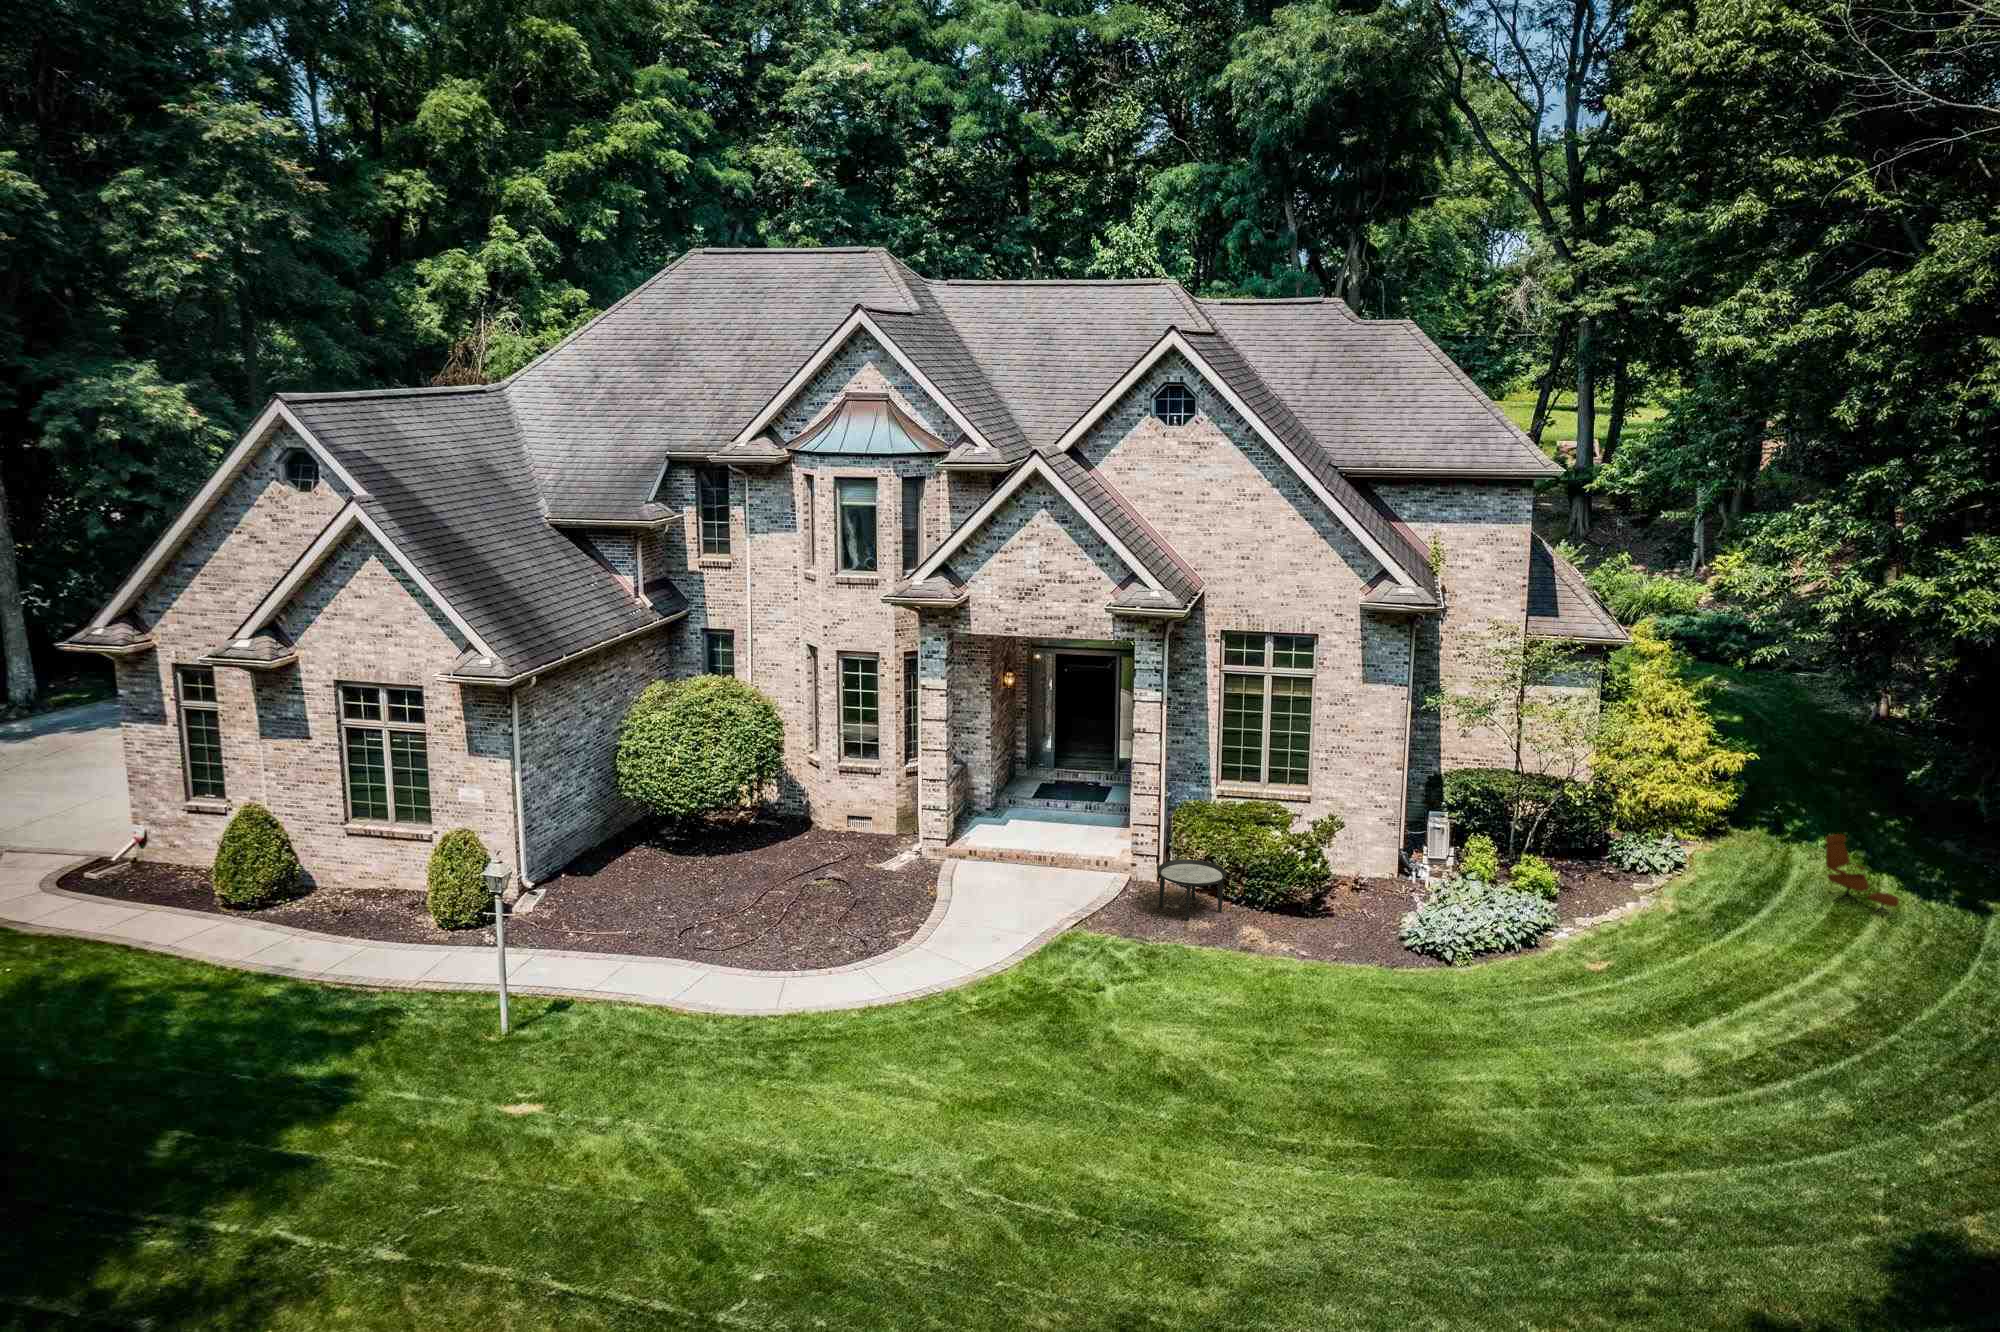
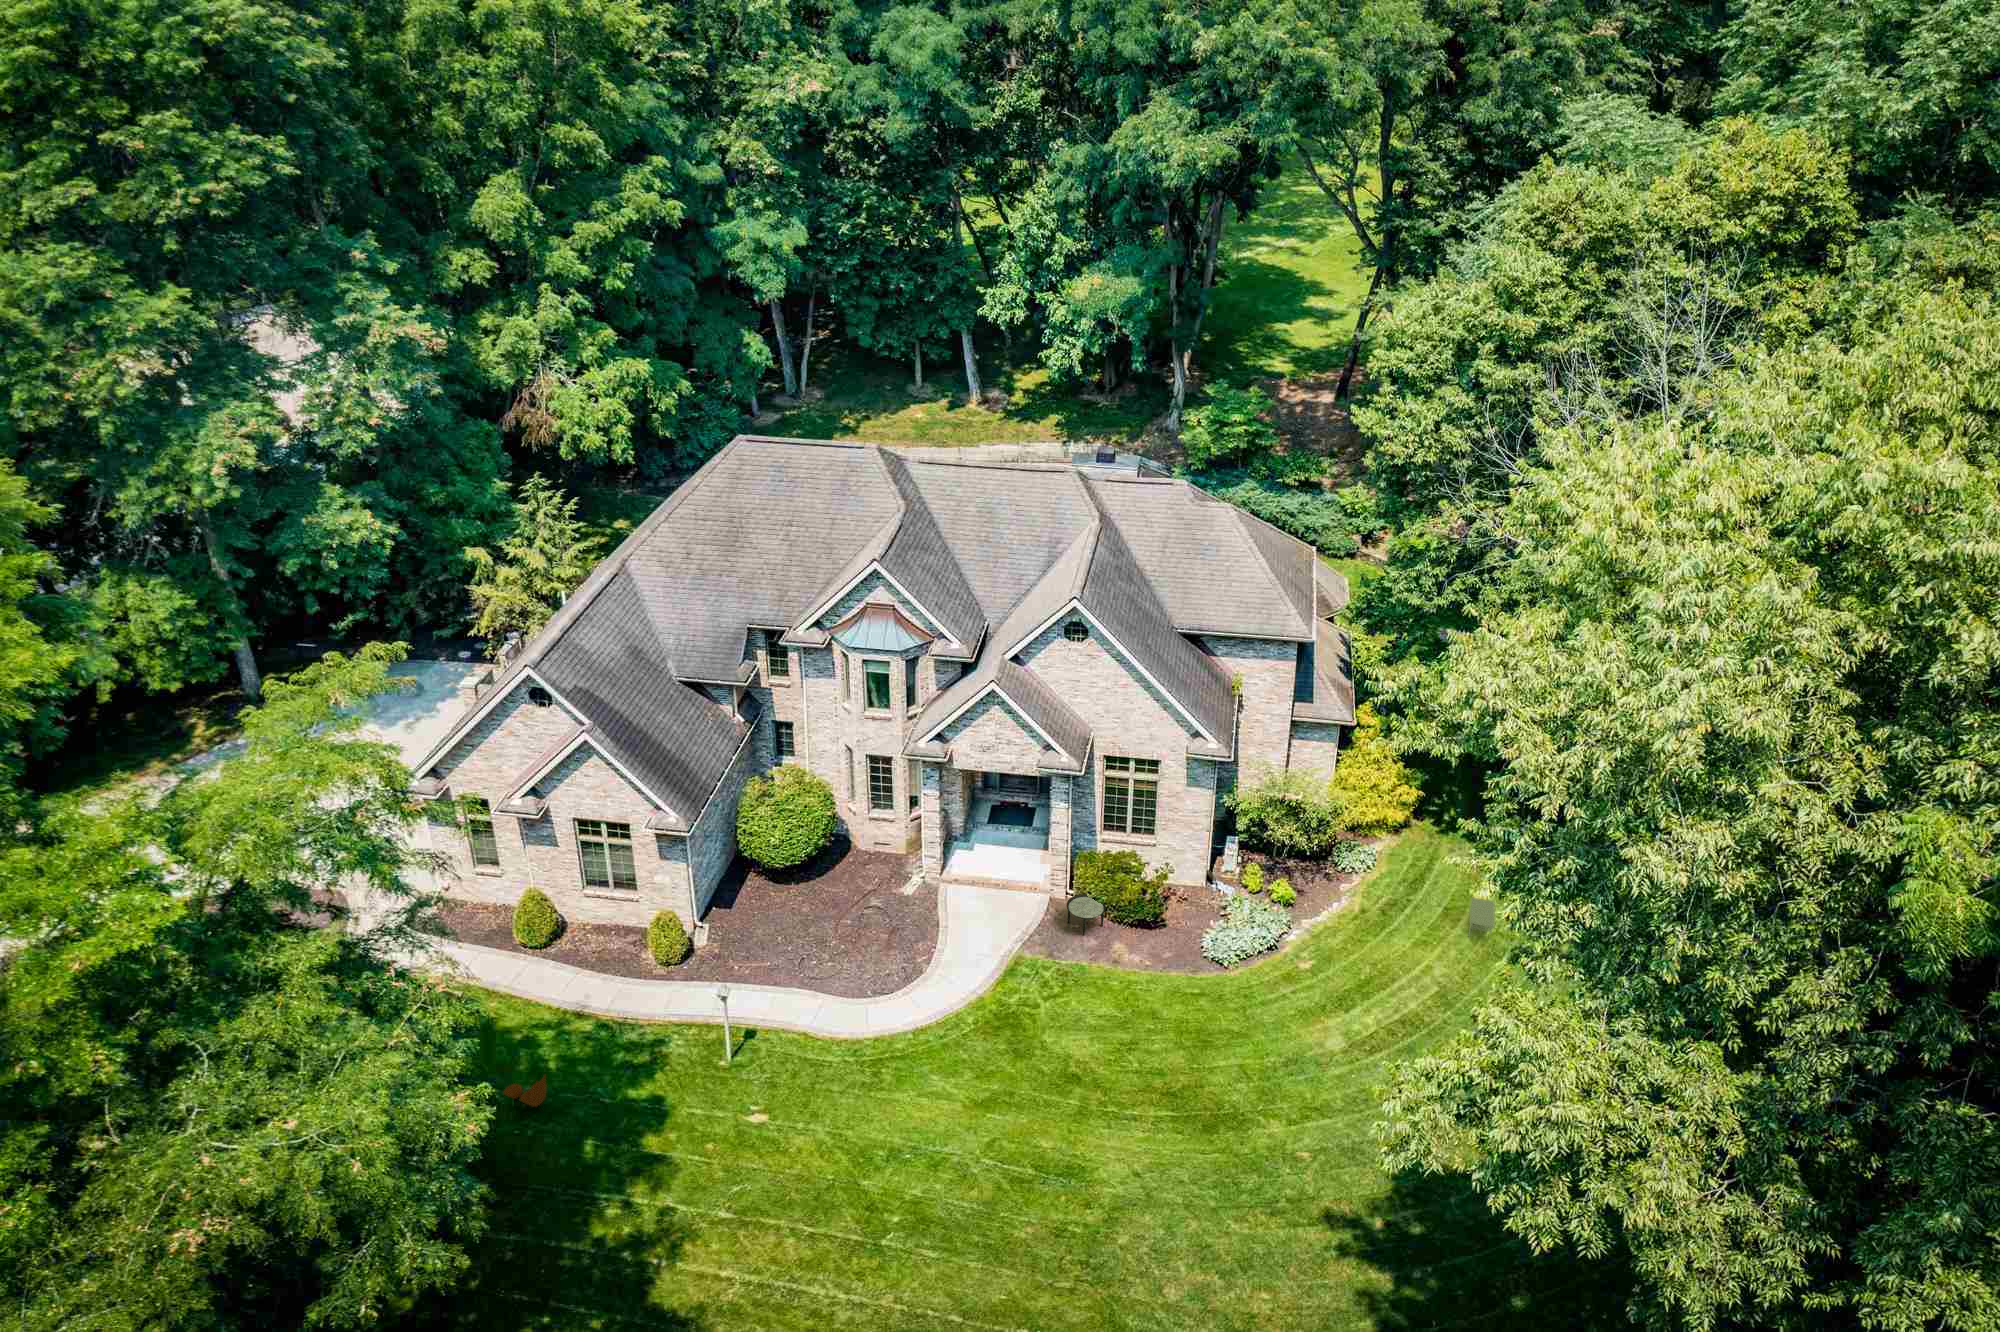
lounge chair: present [1826,834,1899,912] -> present [503,1075,546,1109]
storage bench: none [1887,888,1950,952] -> present [1469,897,1495,935]

